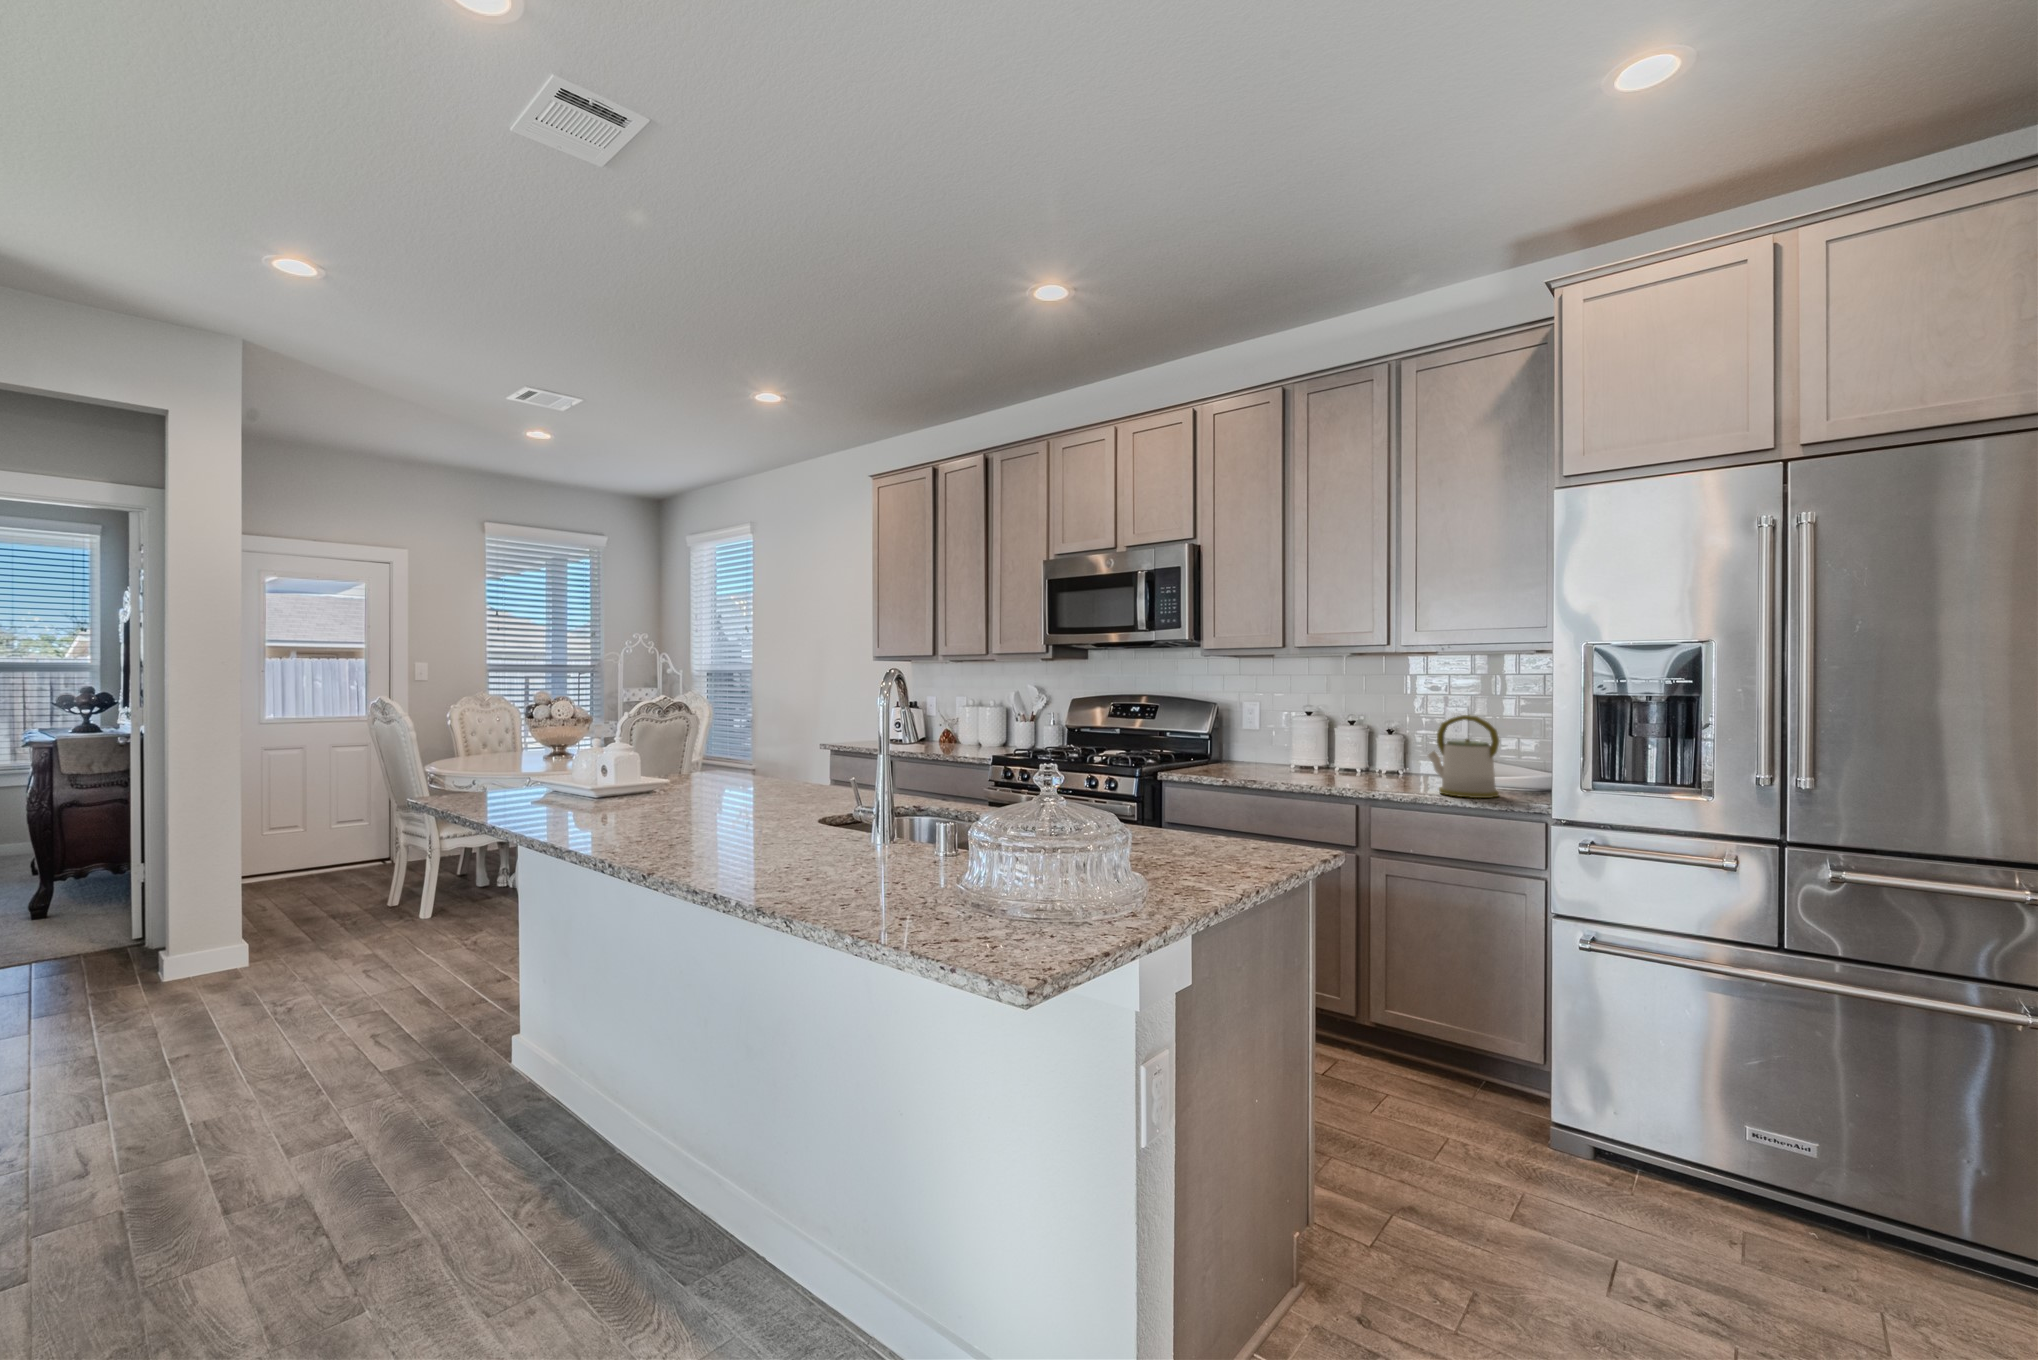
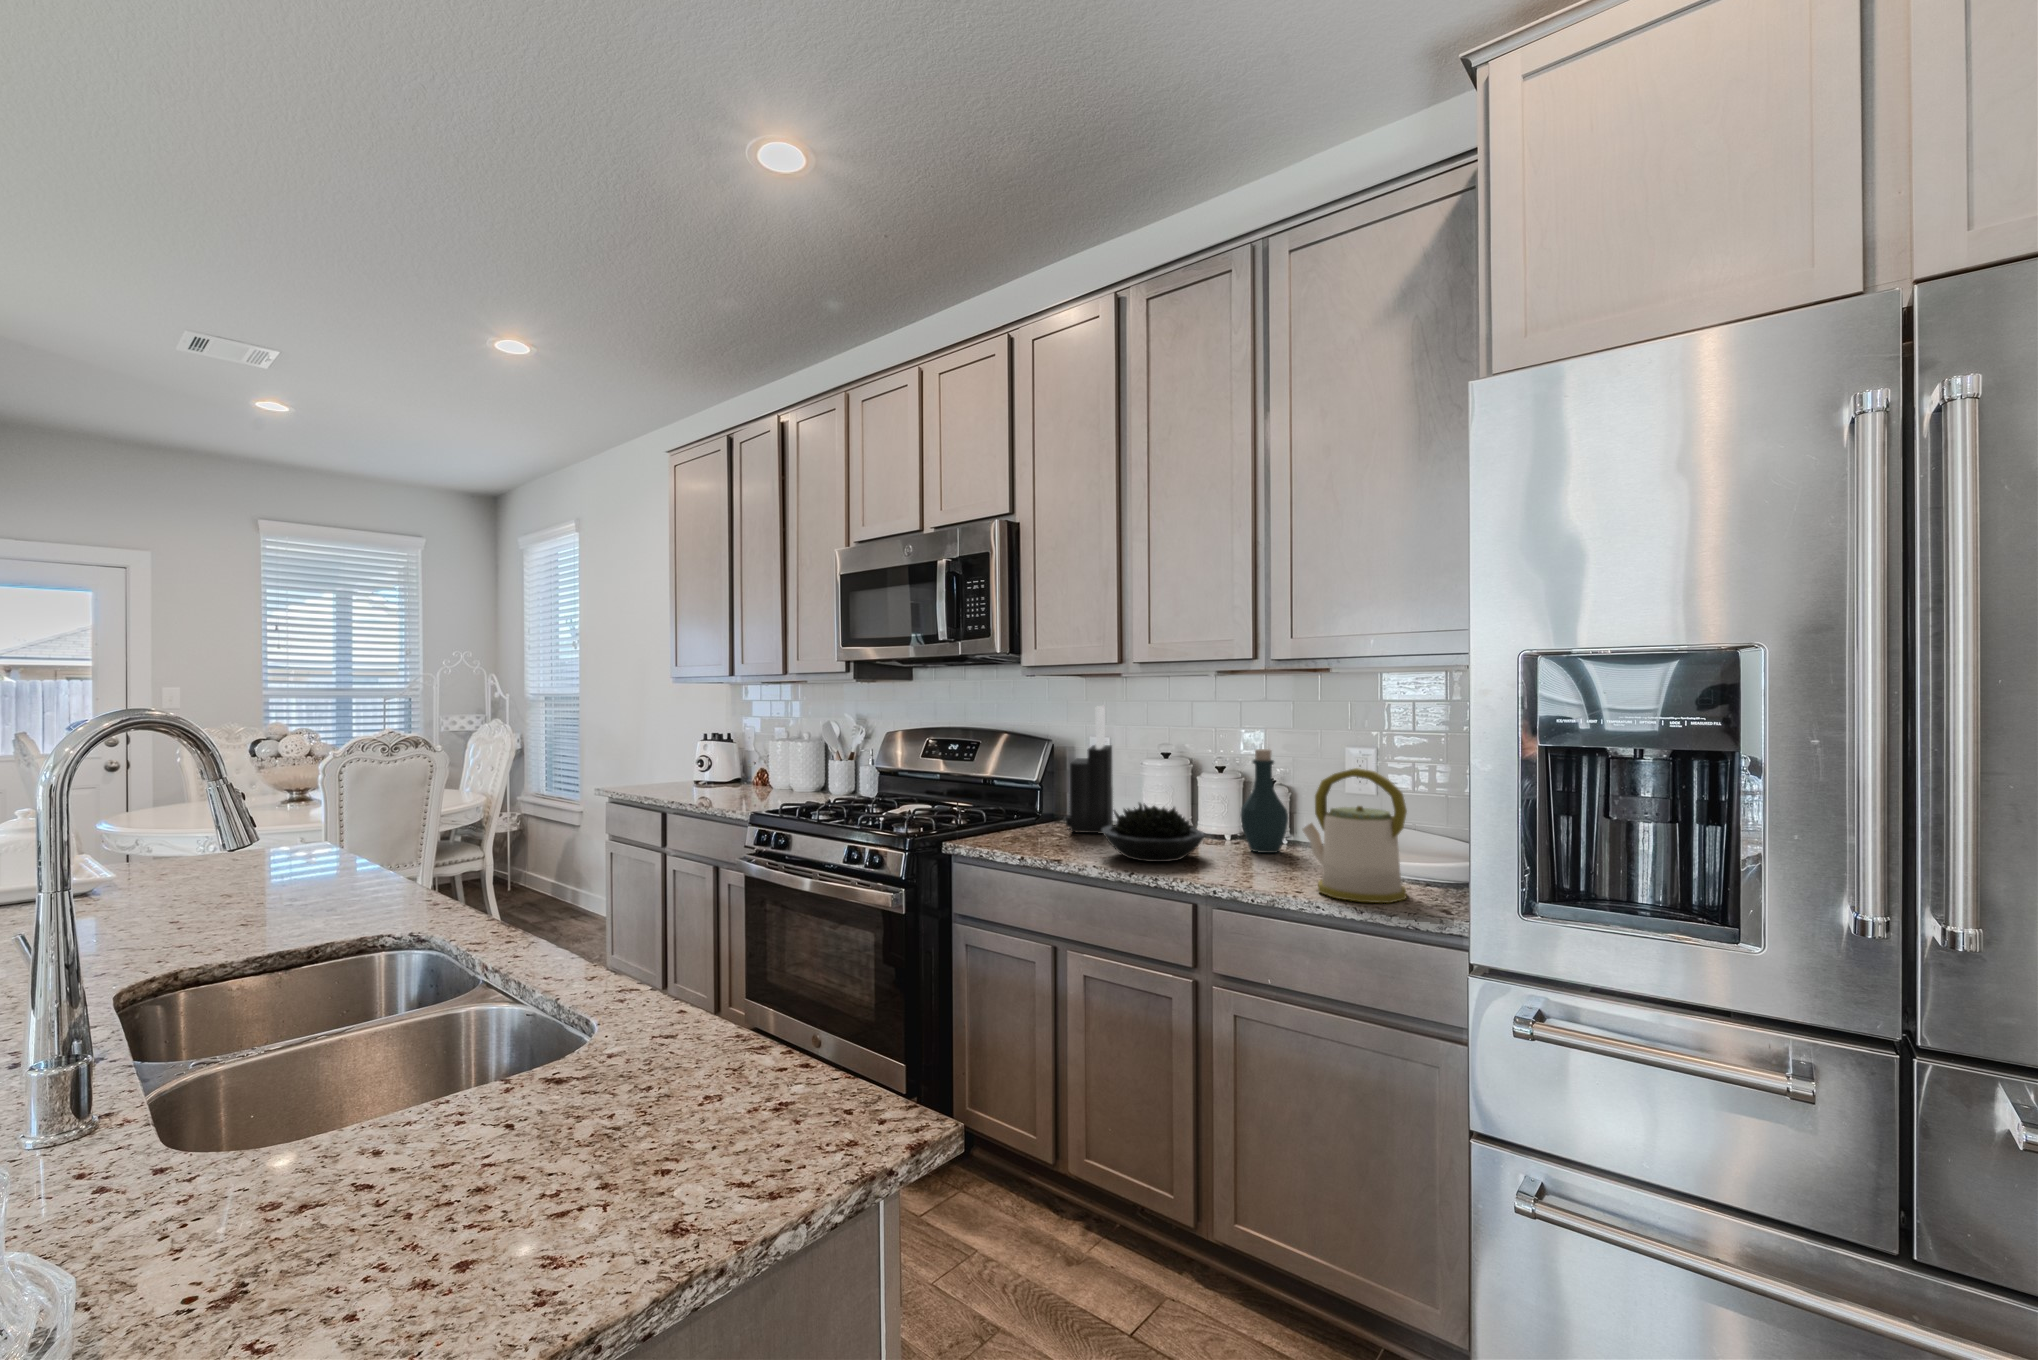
knife block: none [1234,678,1269,768] -> present [1066,706,1113,833]
bottle: none [1371,707,1406,777] -> present [1241,749,1288,853]
succulent plant: none [1278,742,1351,781] -> present [1102,803,1205,862]

